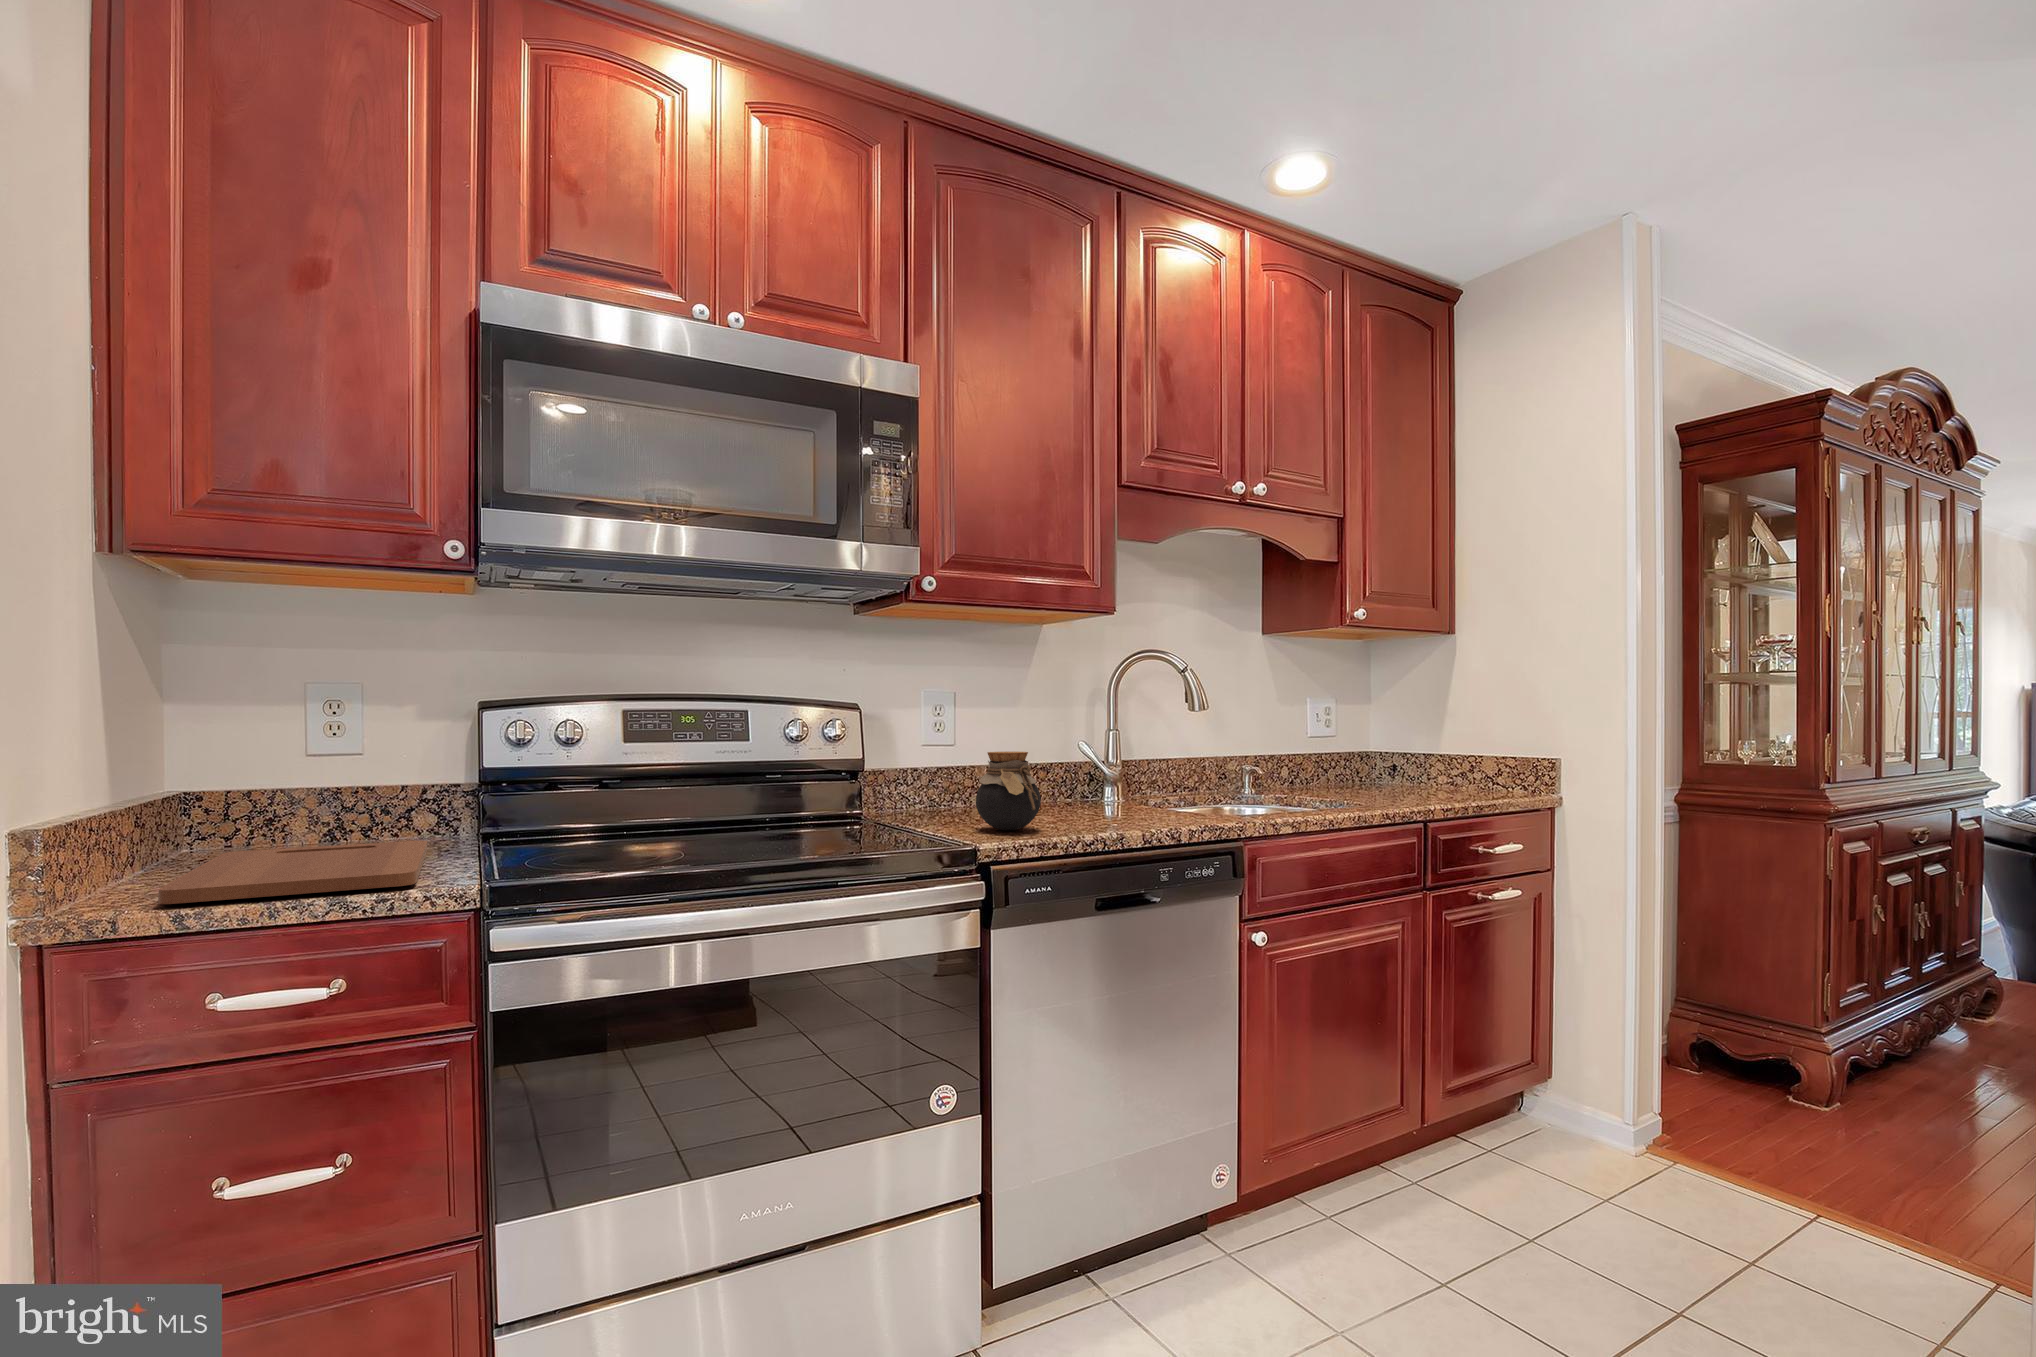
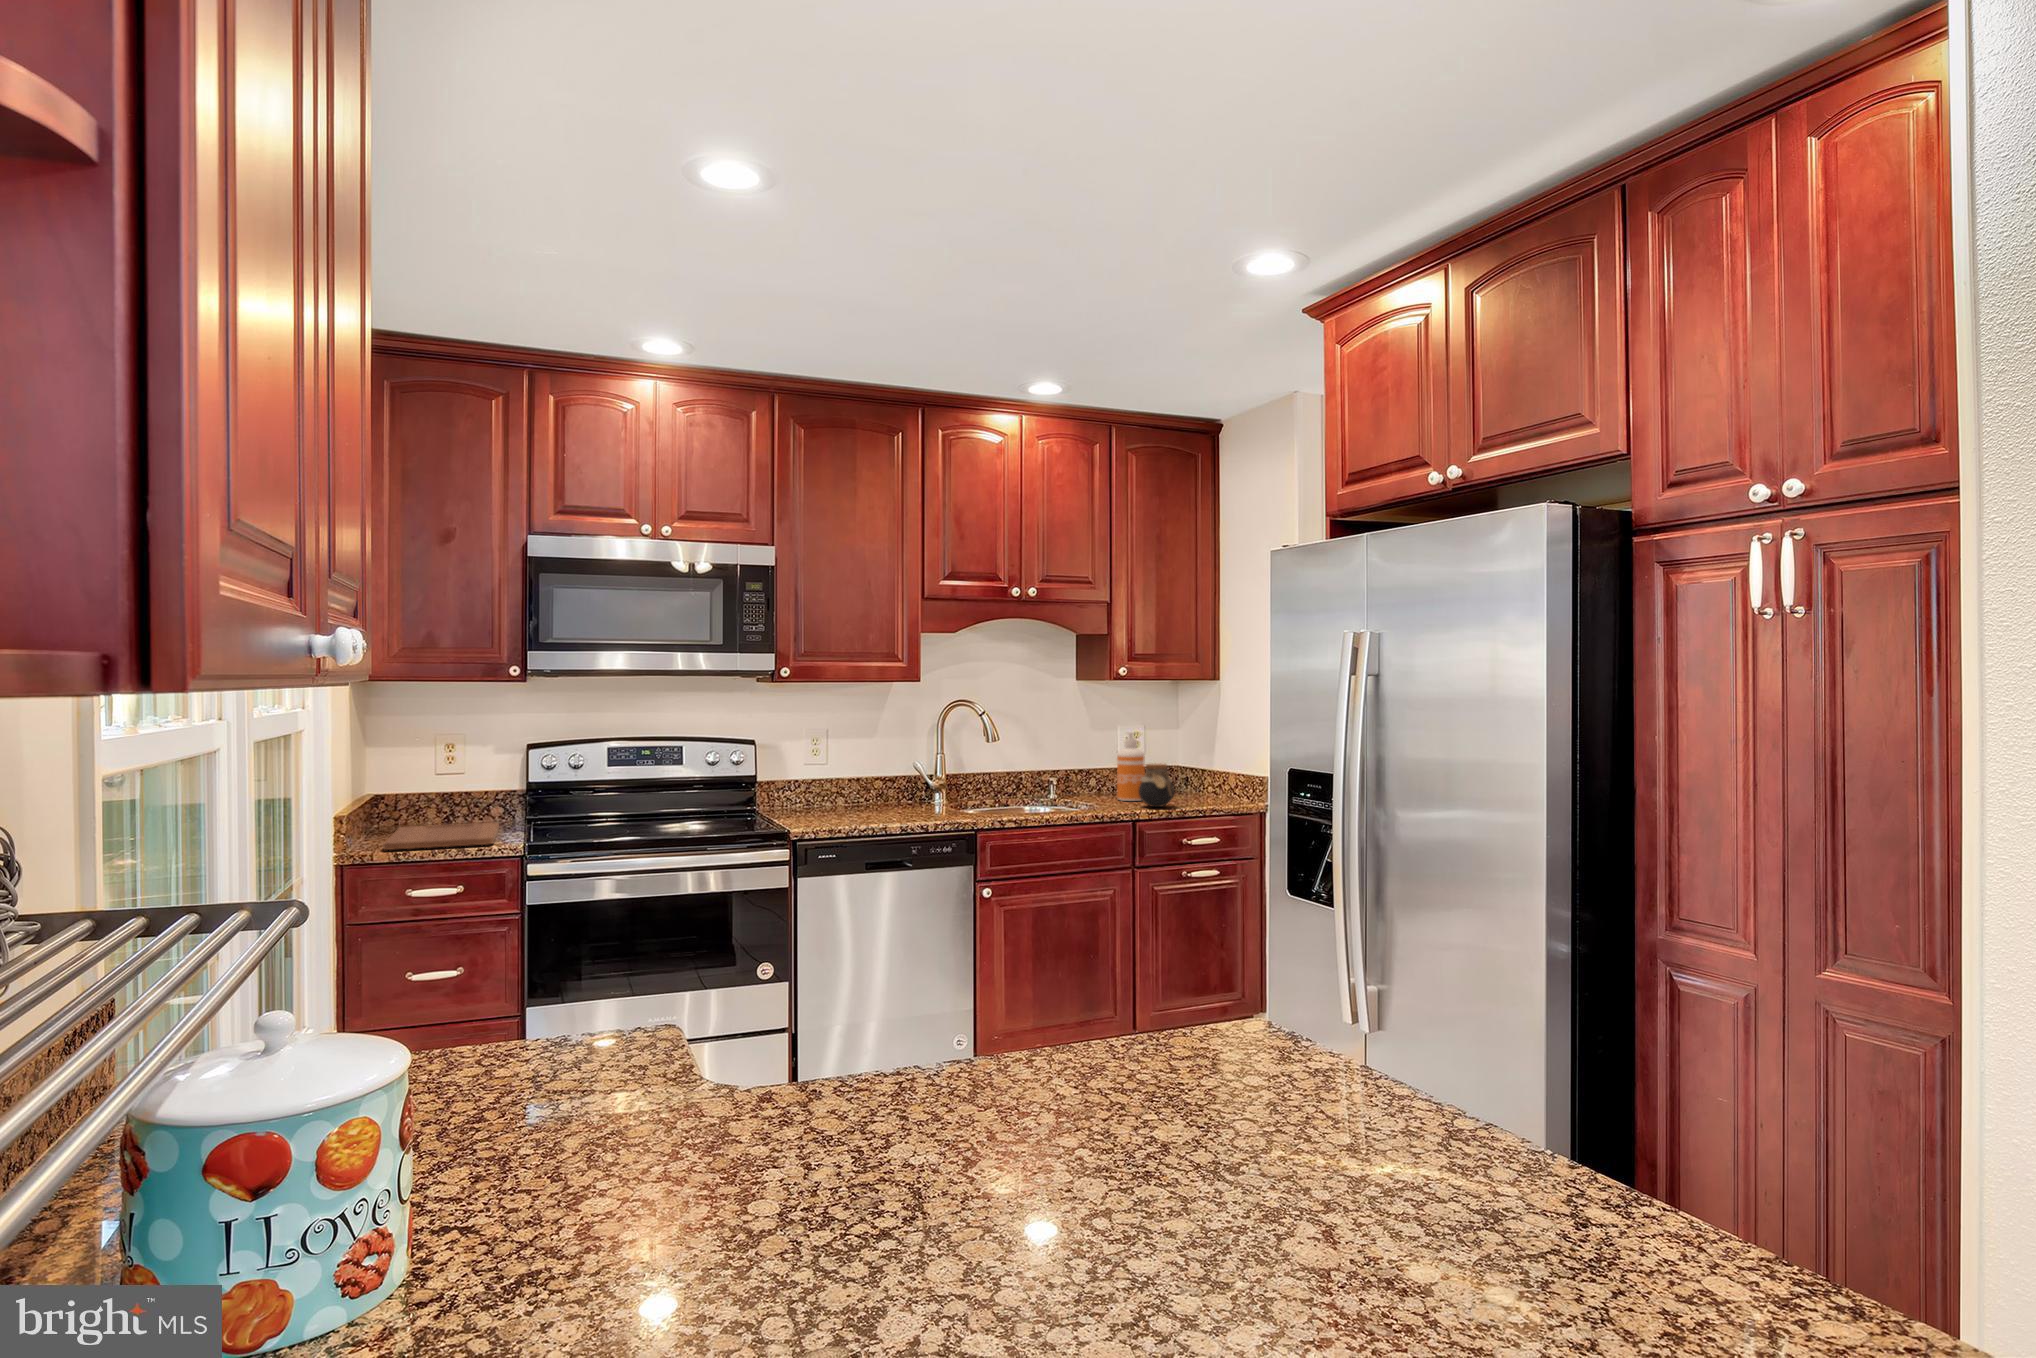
soap dispenser: none [1337,702,1376,796] -> present [1117,732,1145,801]
jar: present [976,751,1041,830] -> present [1139,764,1175,807]

